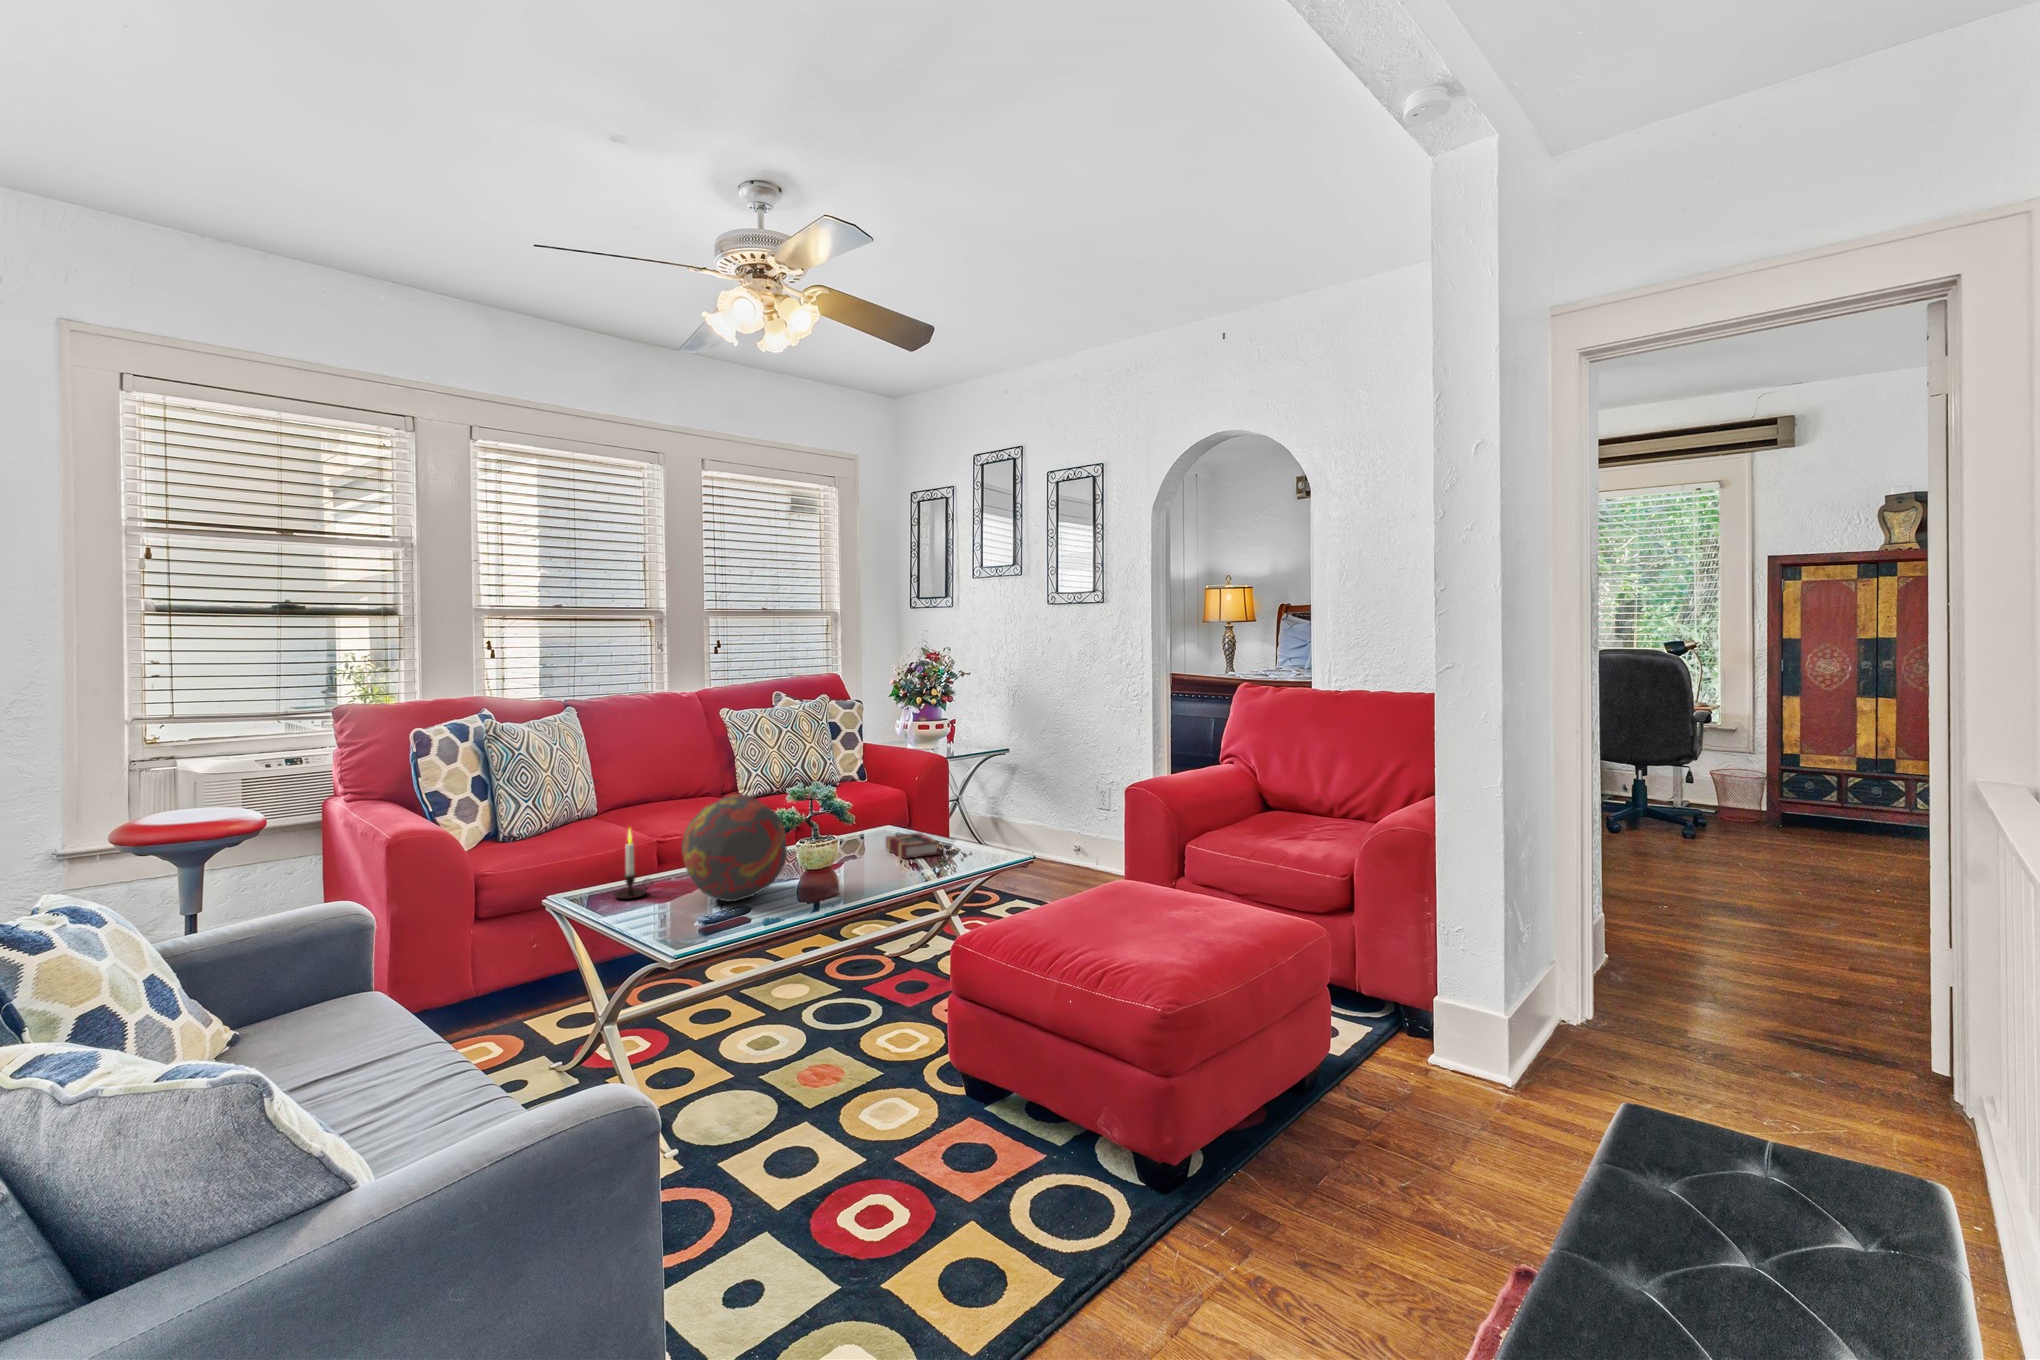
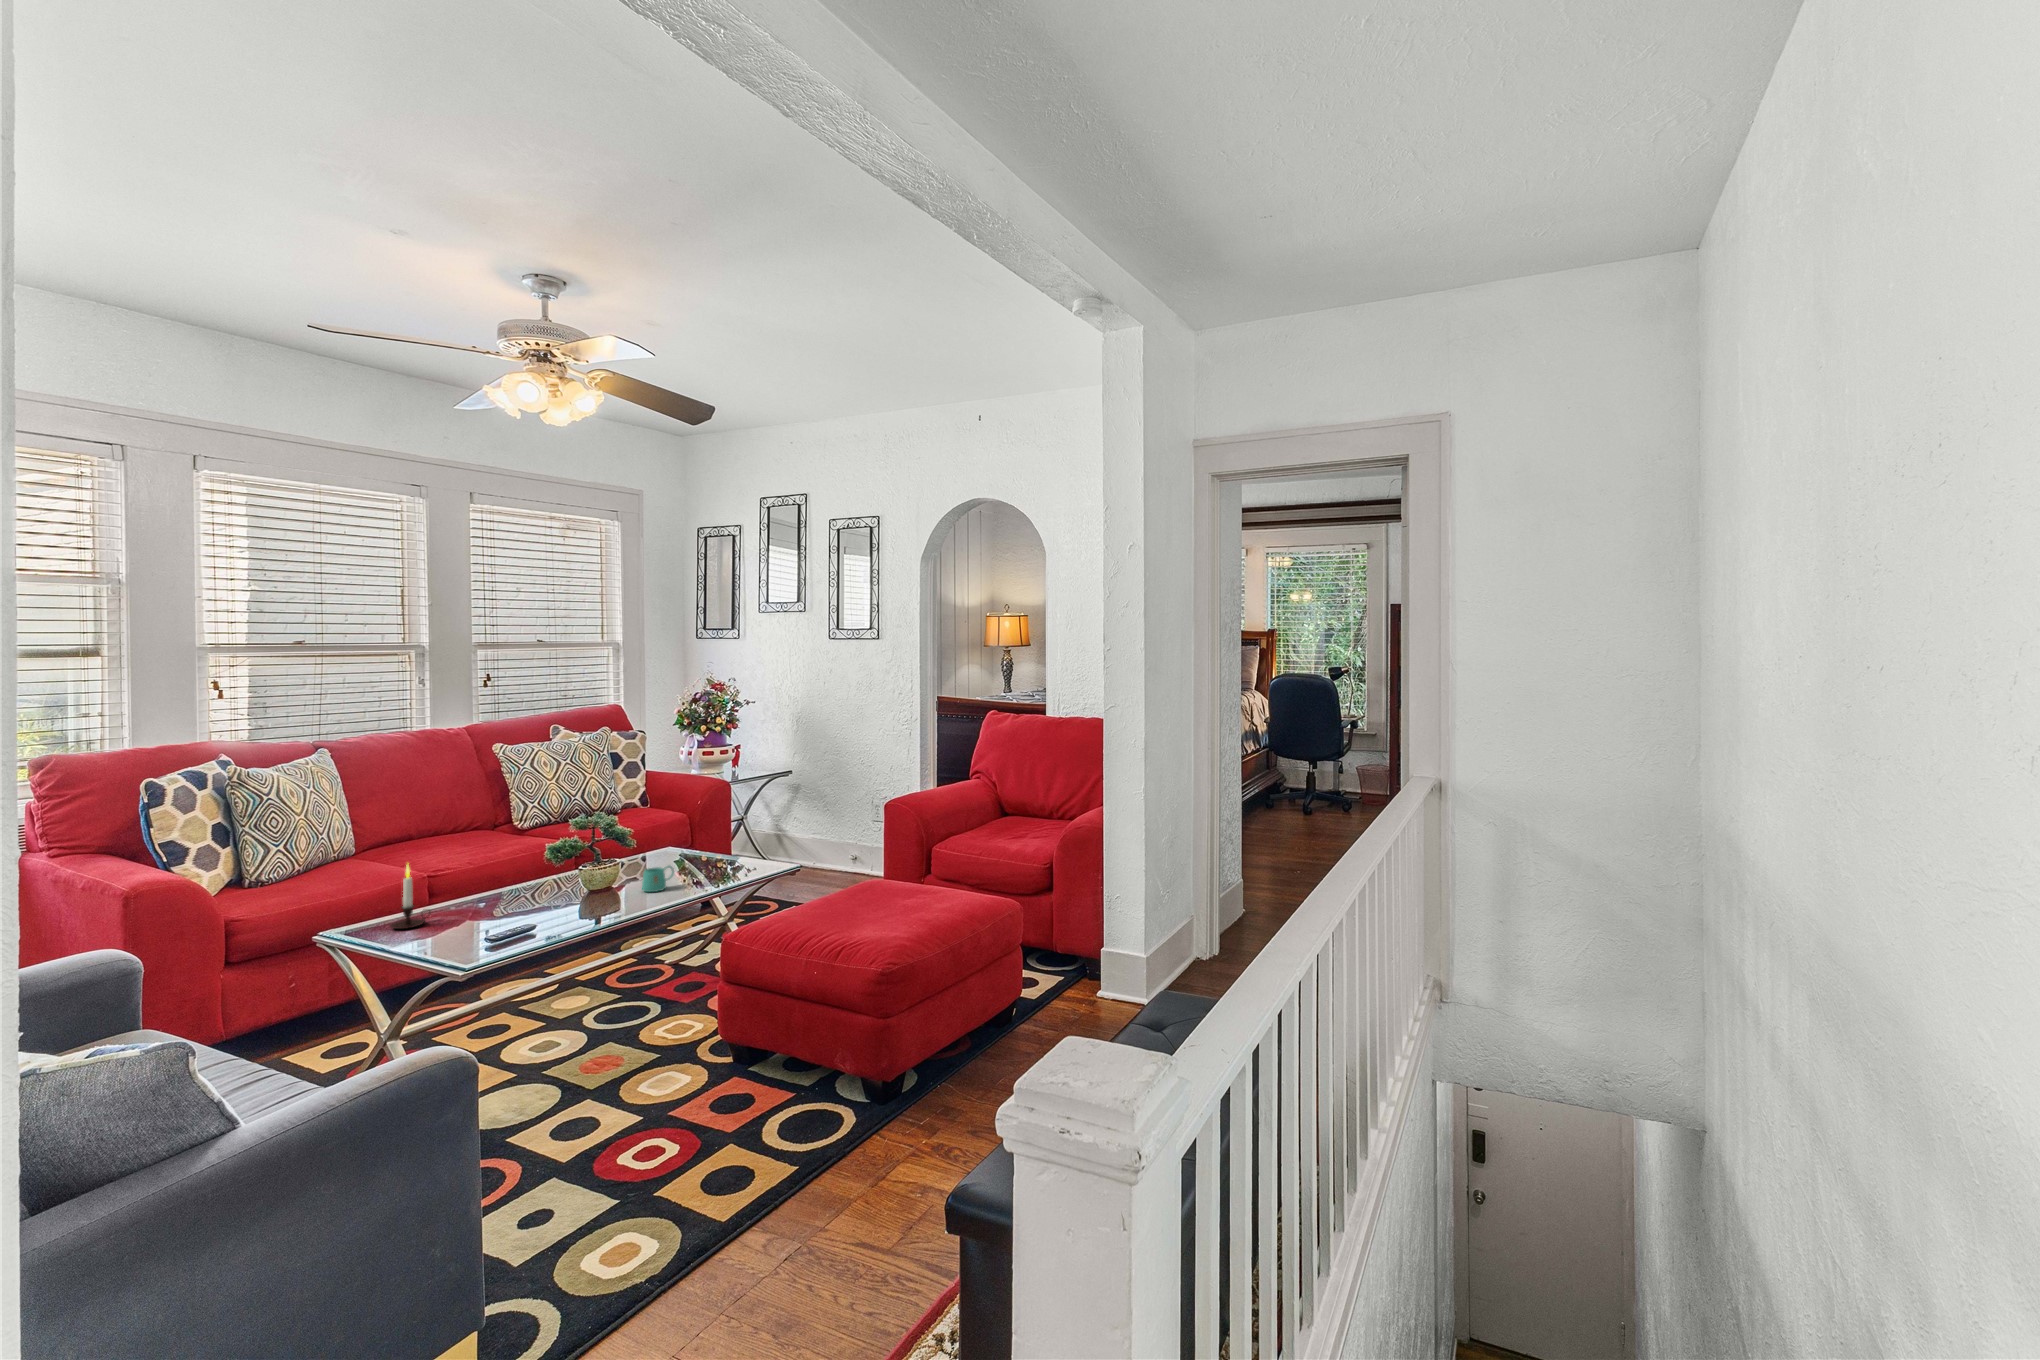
decorative orb: present [682,794,787,901] -> none [464,826,569,923]
book: present [886,833,939,859] -> none [666,851,717,875]
mug: none [862,848,896,877] -> present [642,866,674,892]

